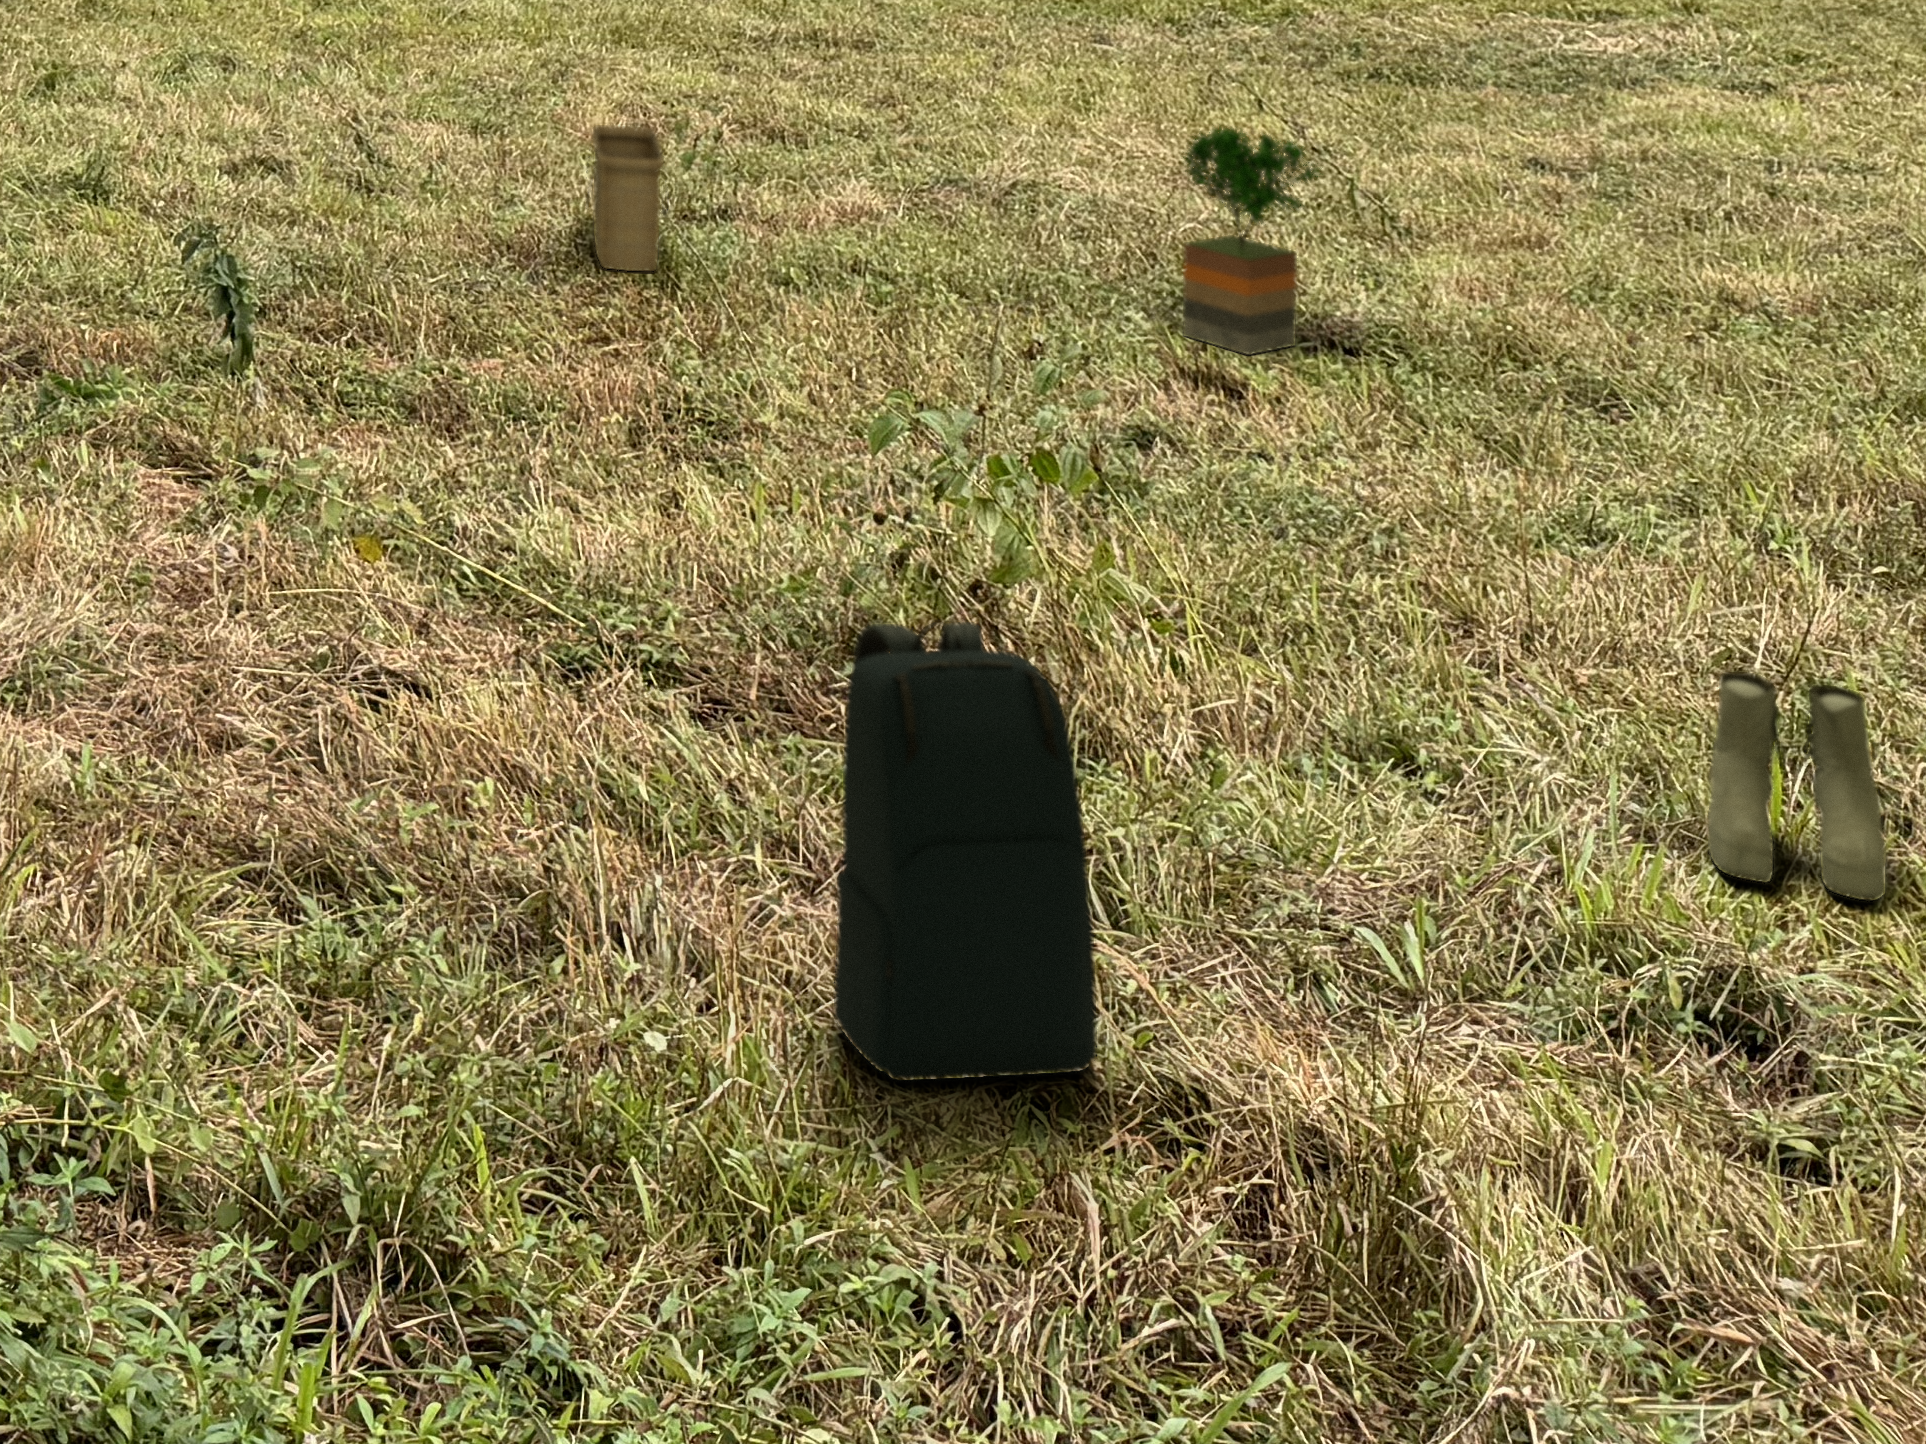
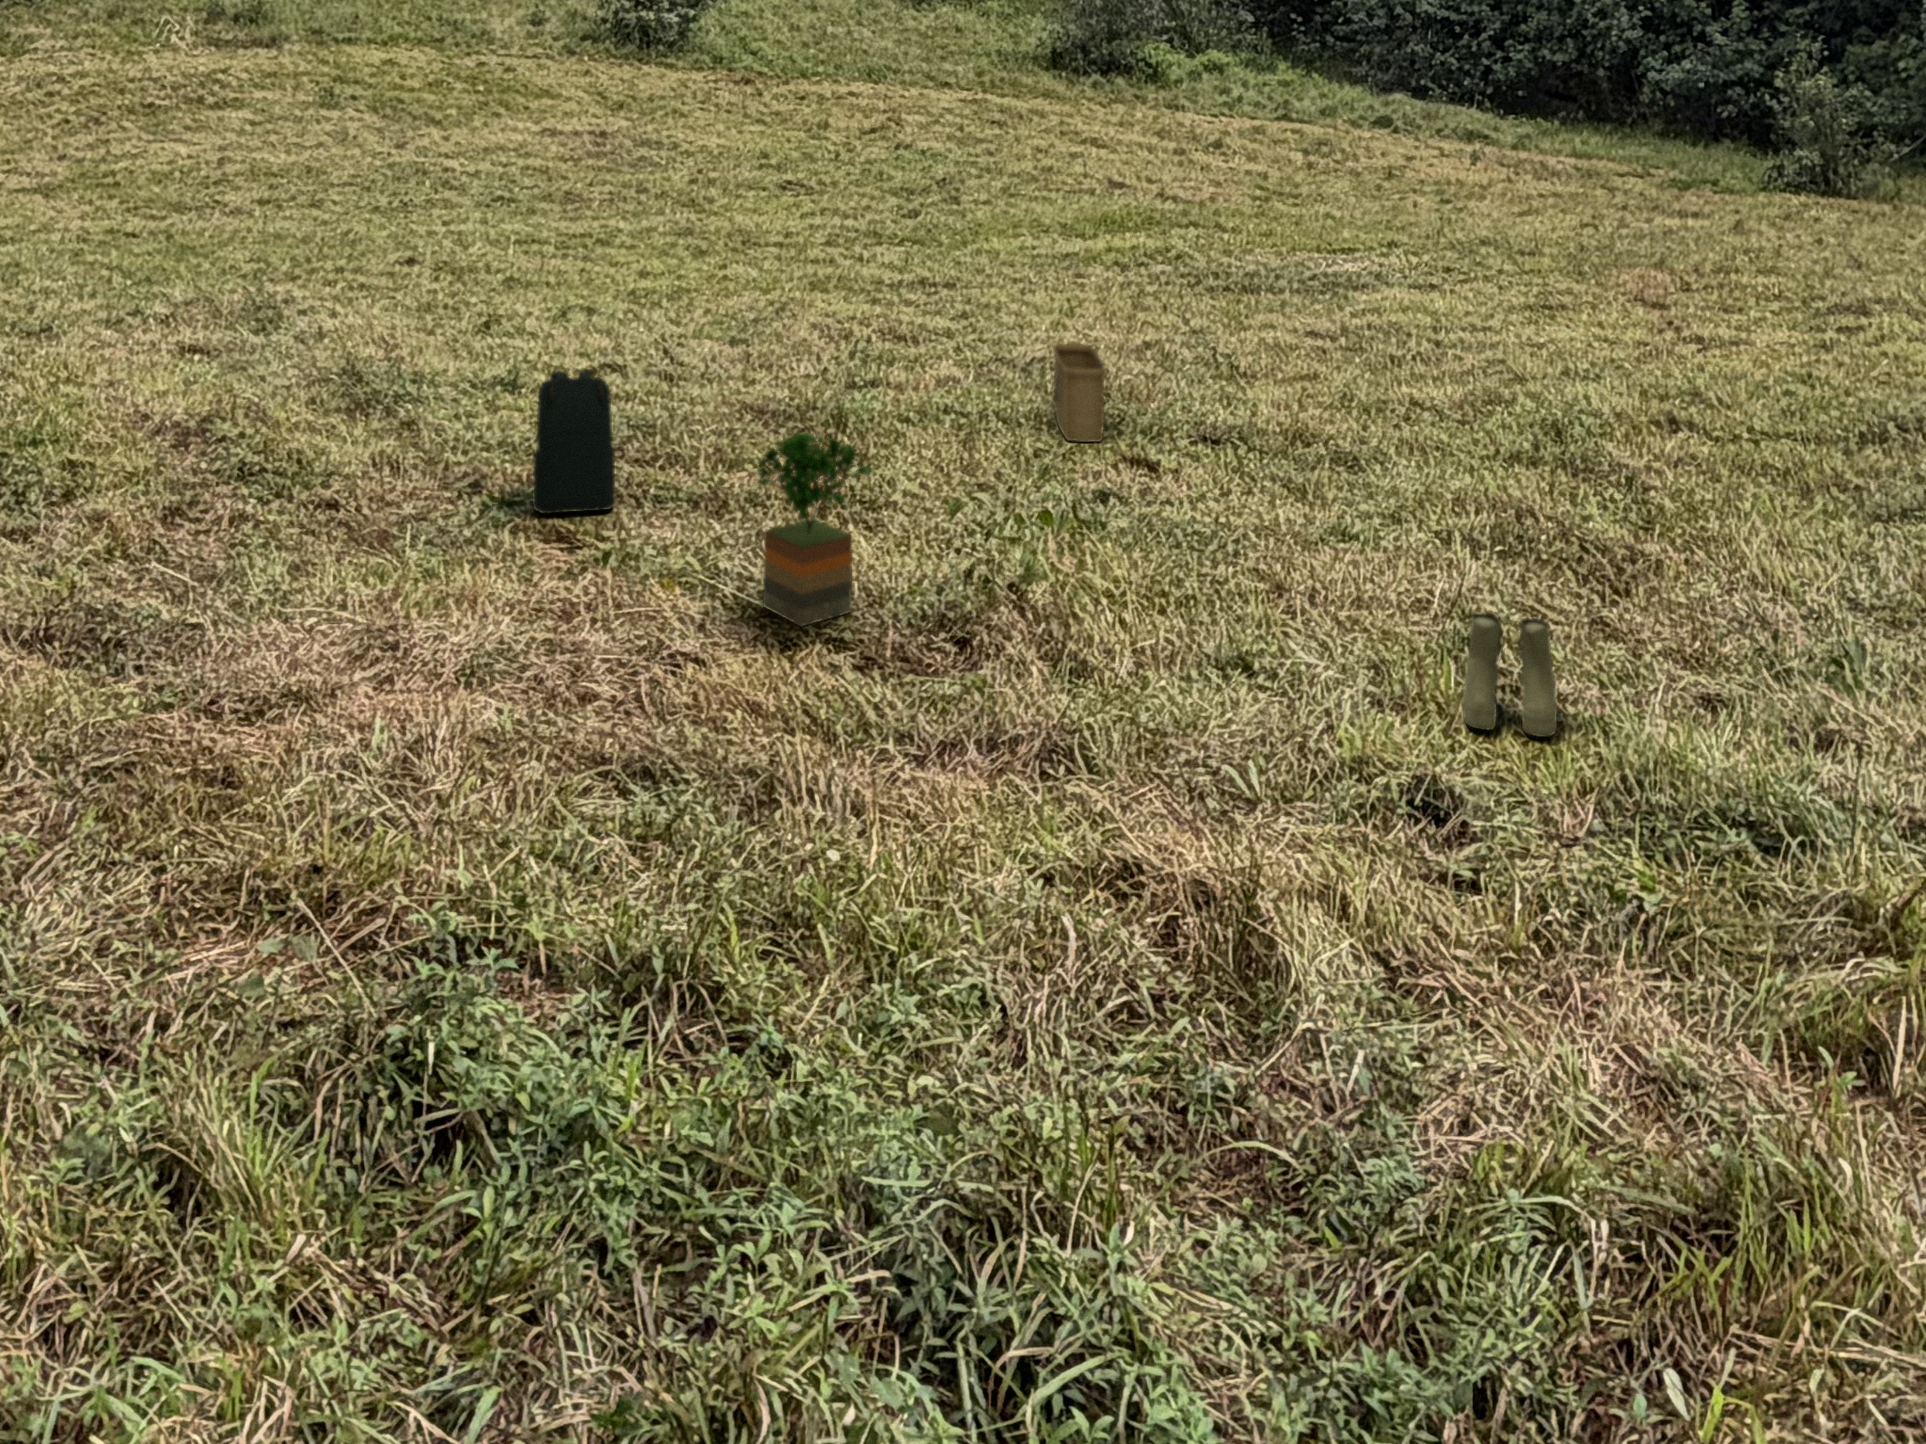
basket: present [587,125,667,271] -> present [1053,344,1107,442]
potted tree: present [1183,129,1323,355] -> present [758,432,874,626]
backpack: present [834,622,1097,1081] -> present [532,369,616,514]

